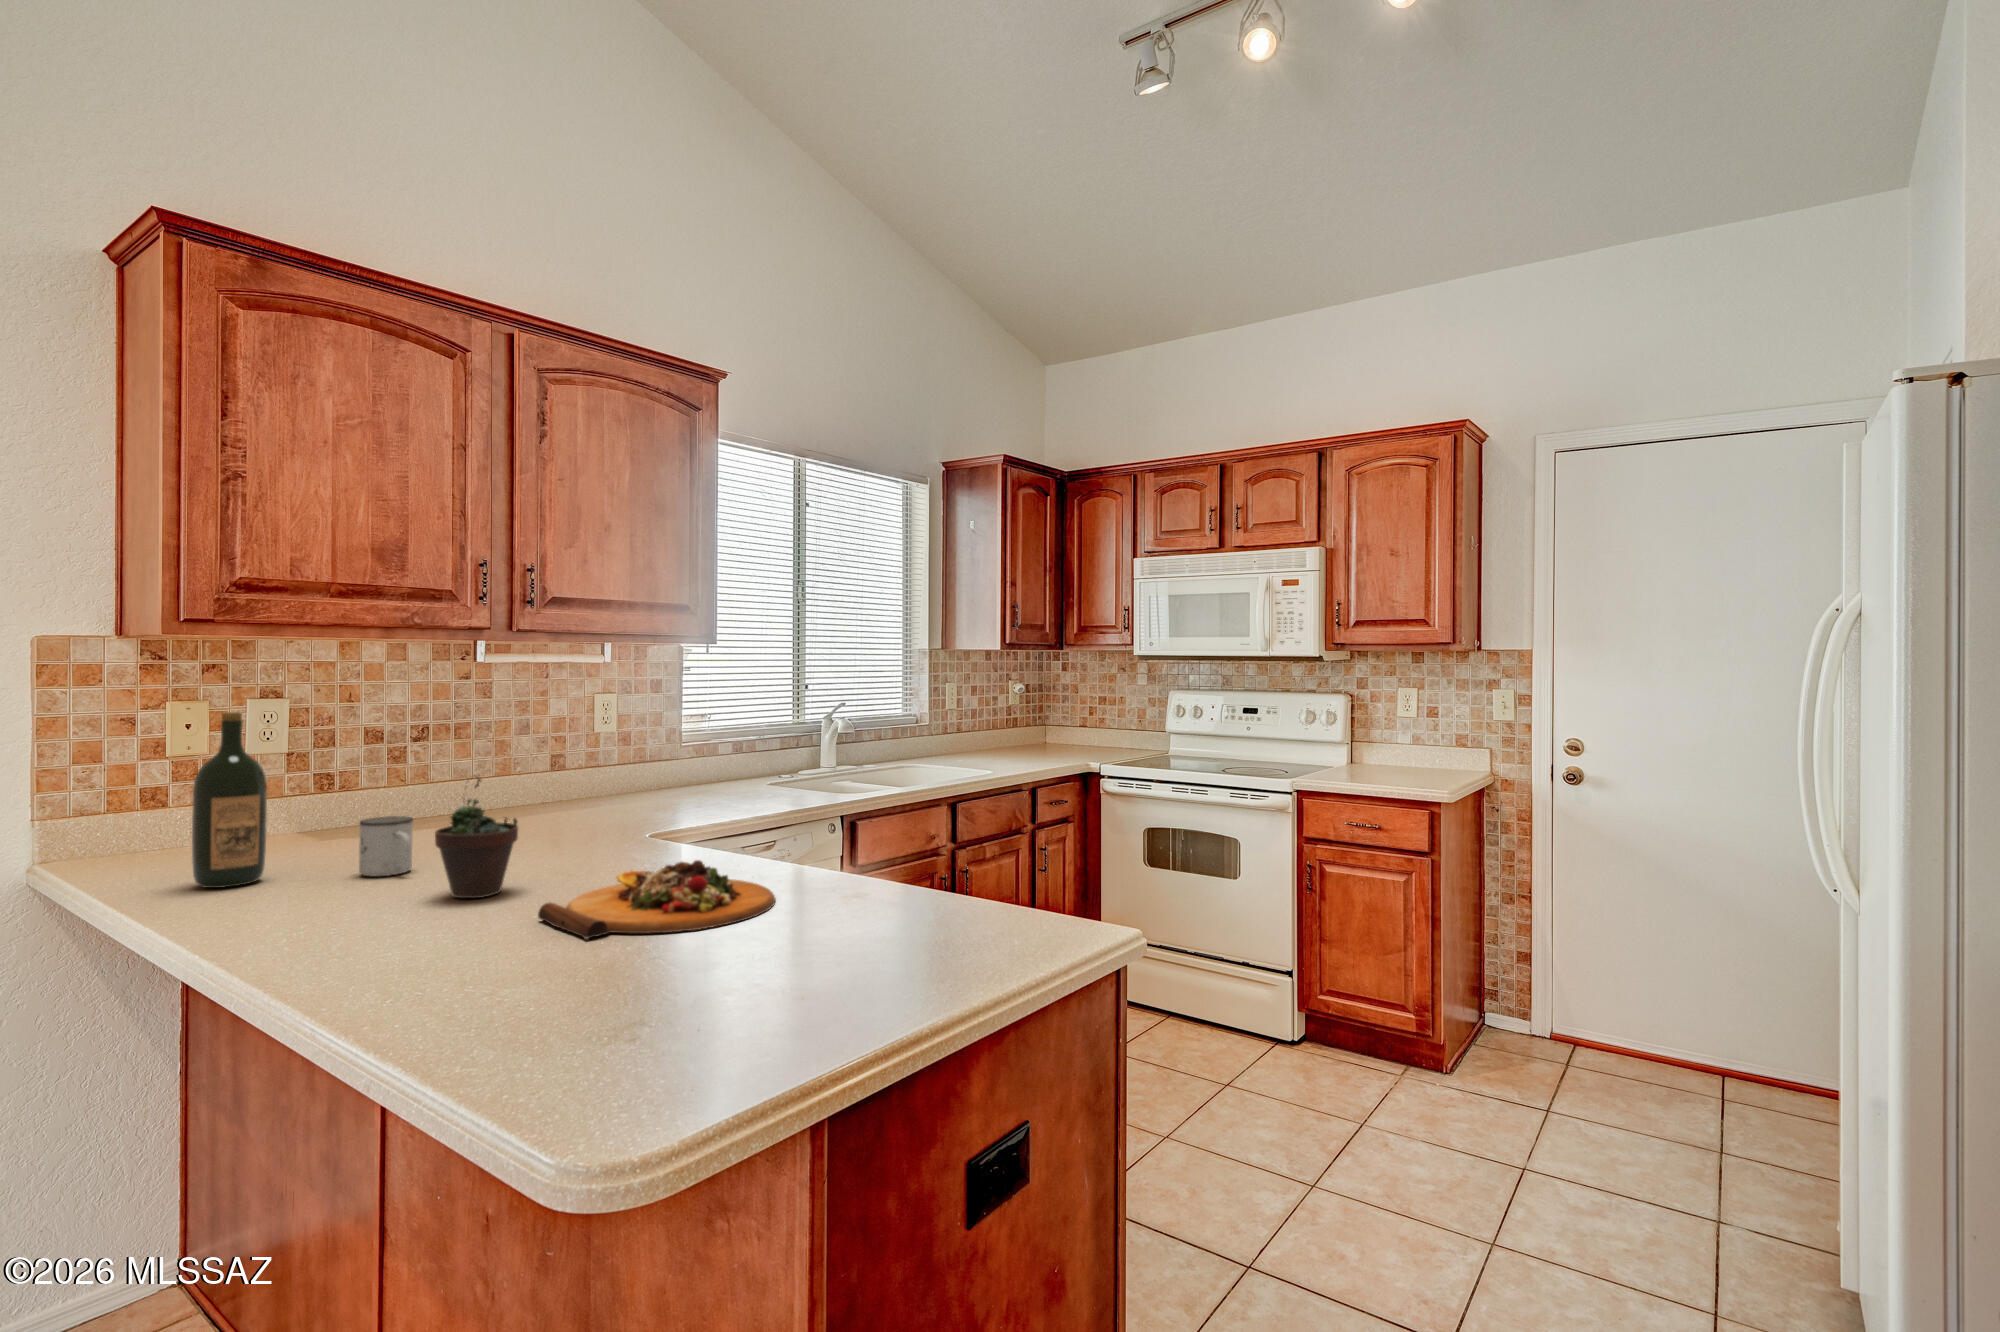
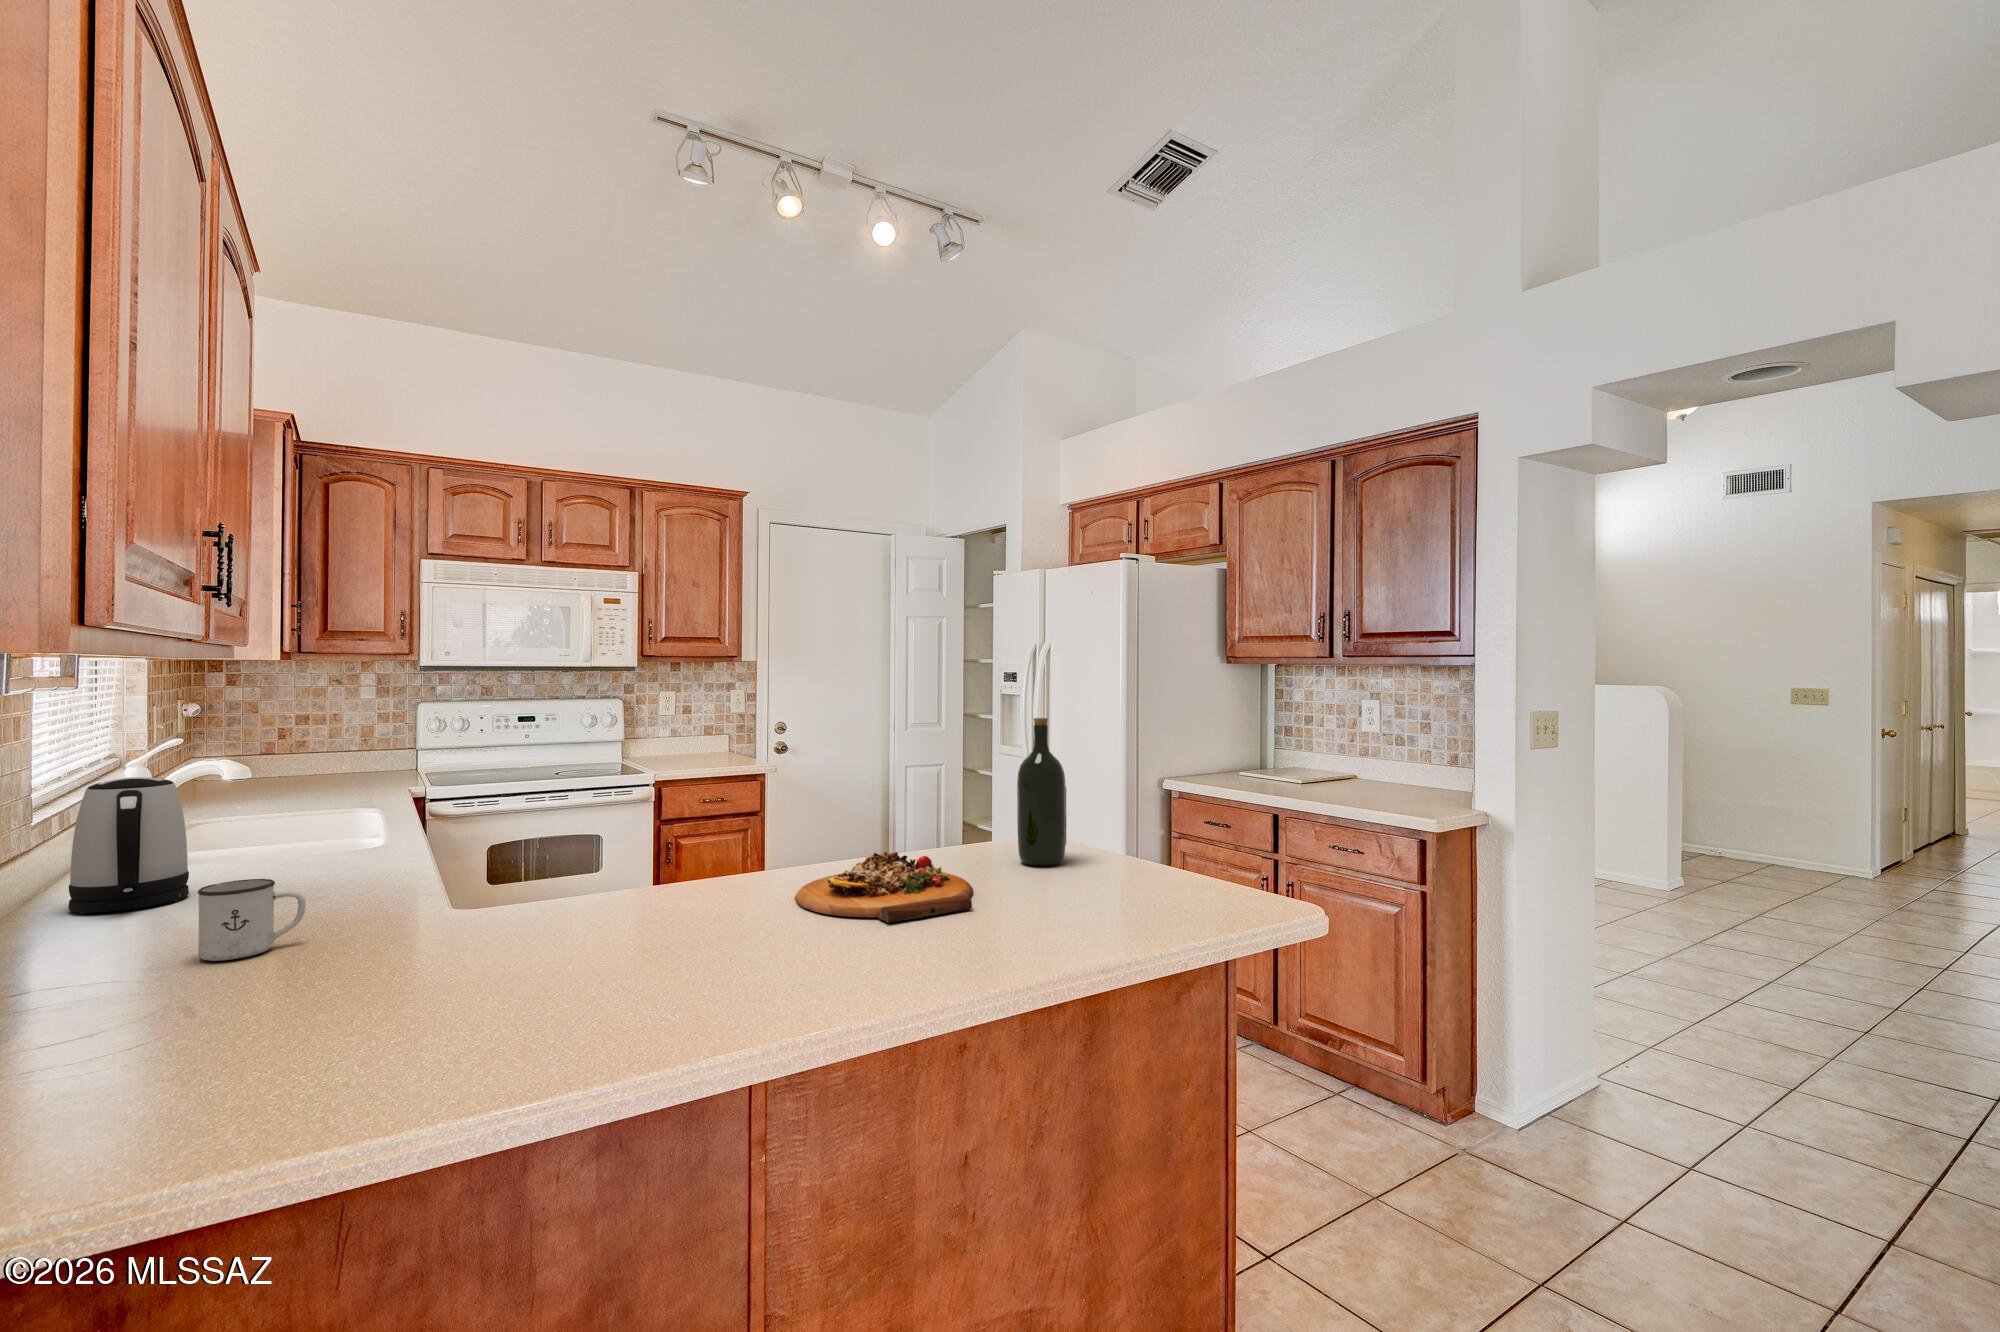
wine bottle: present [192,712,267,888] -> present [1017,718,1066,866]
kettle: none [636,721,700,799] -> present [68,777,189,913]
succulent plant: present [435,777,518,898] -> none [680,812,776,957]
mug: present [359,816,413,877] -> present [198,879,306,961]

